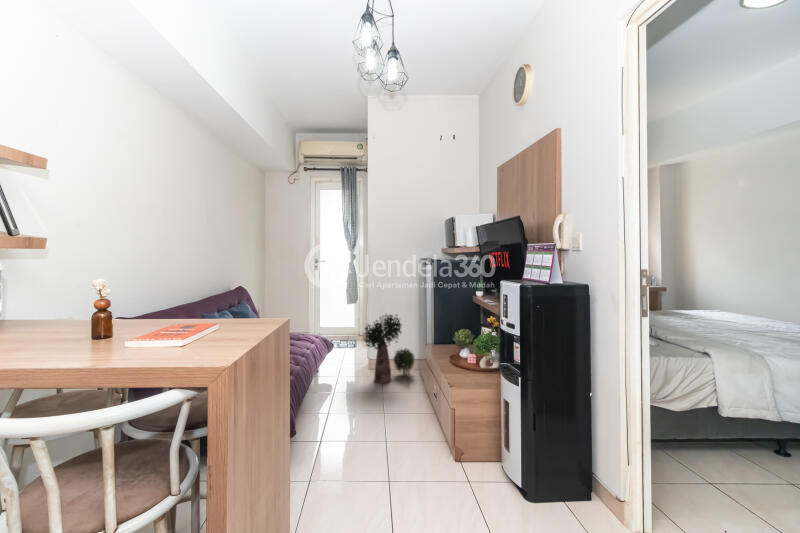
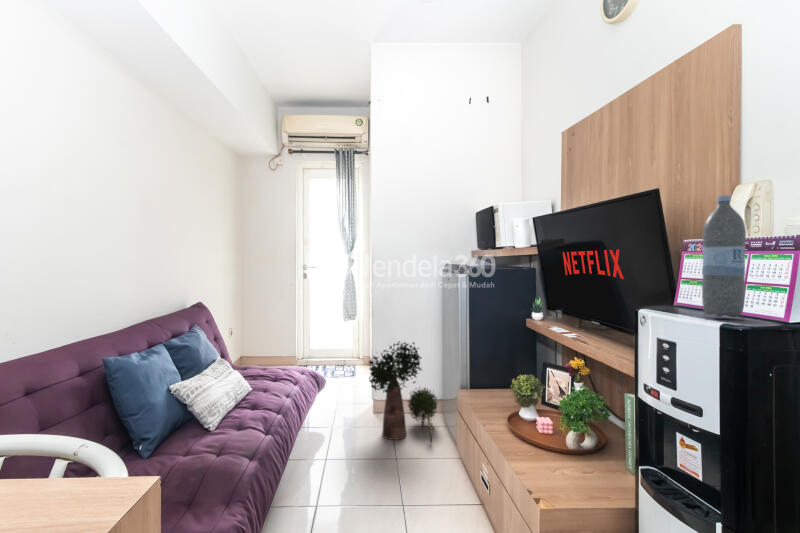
water bottle: none [518,223,536,283] -> present [702,195,746,317]

